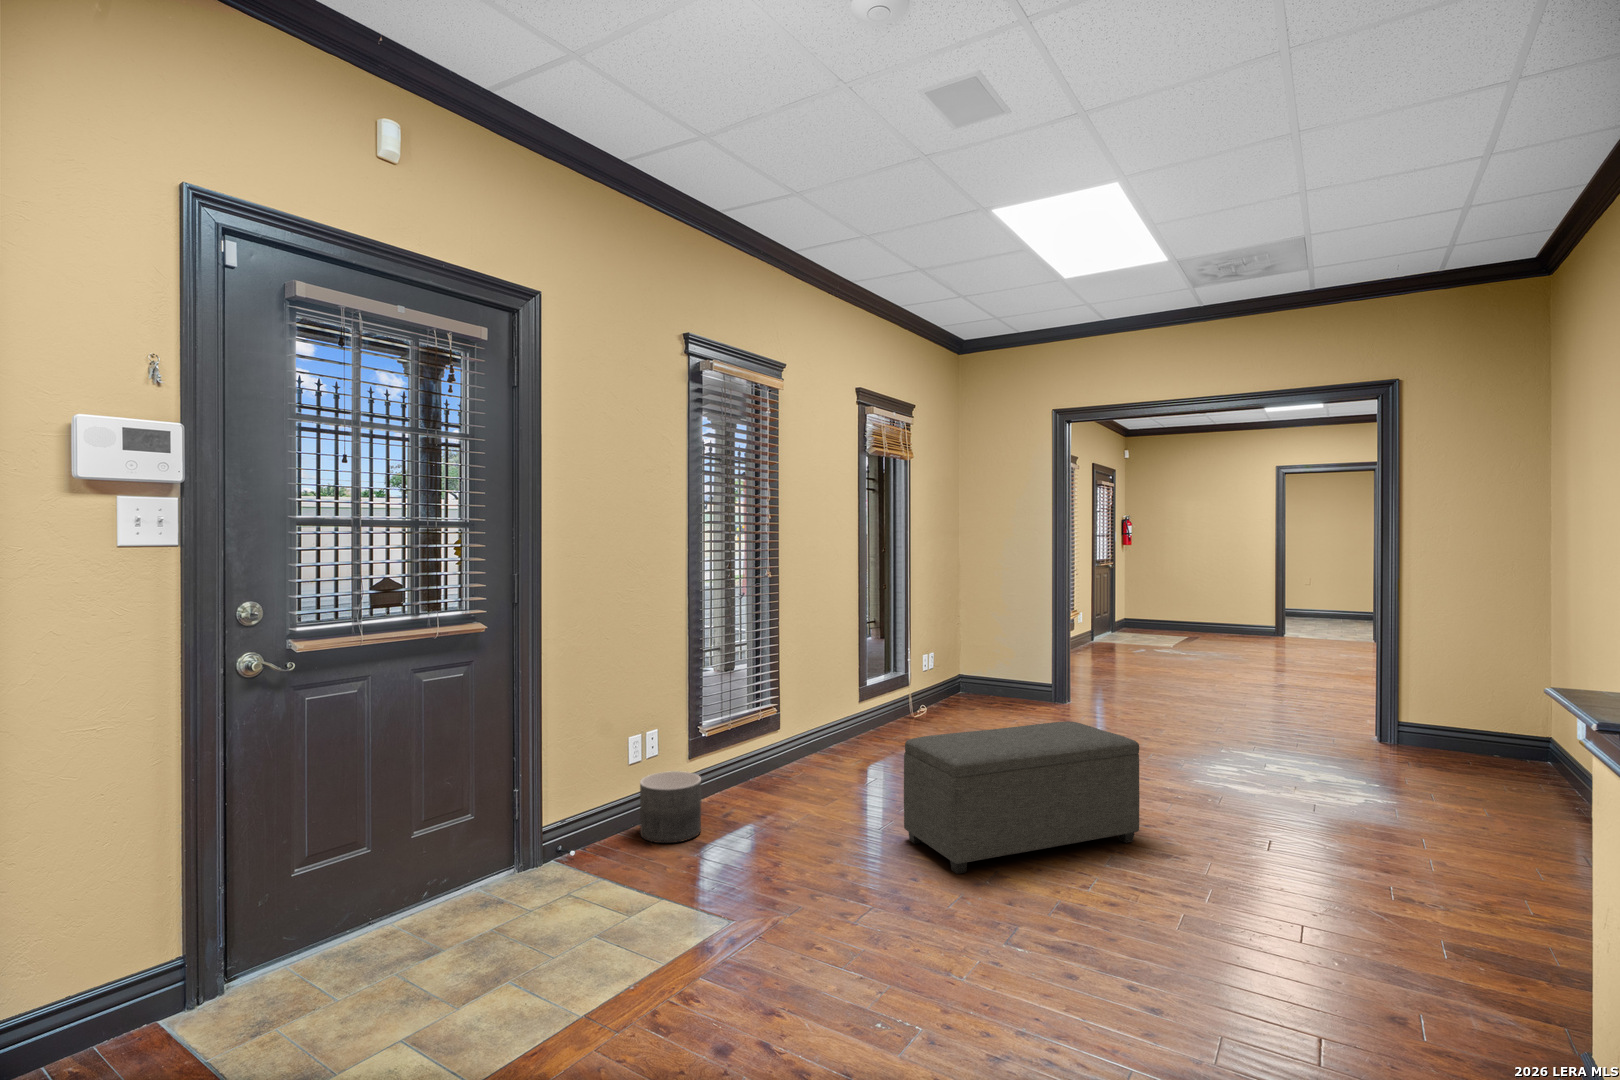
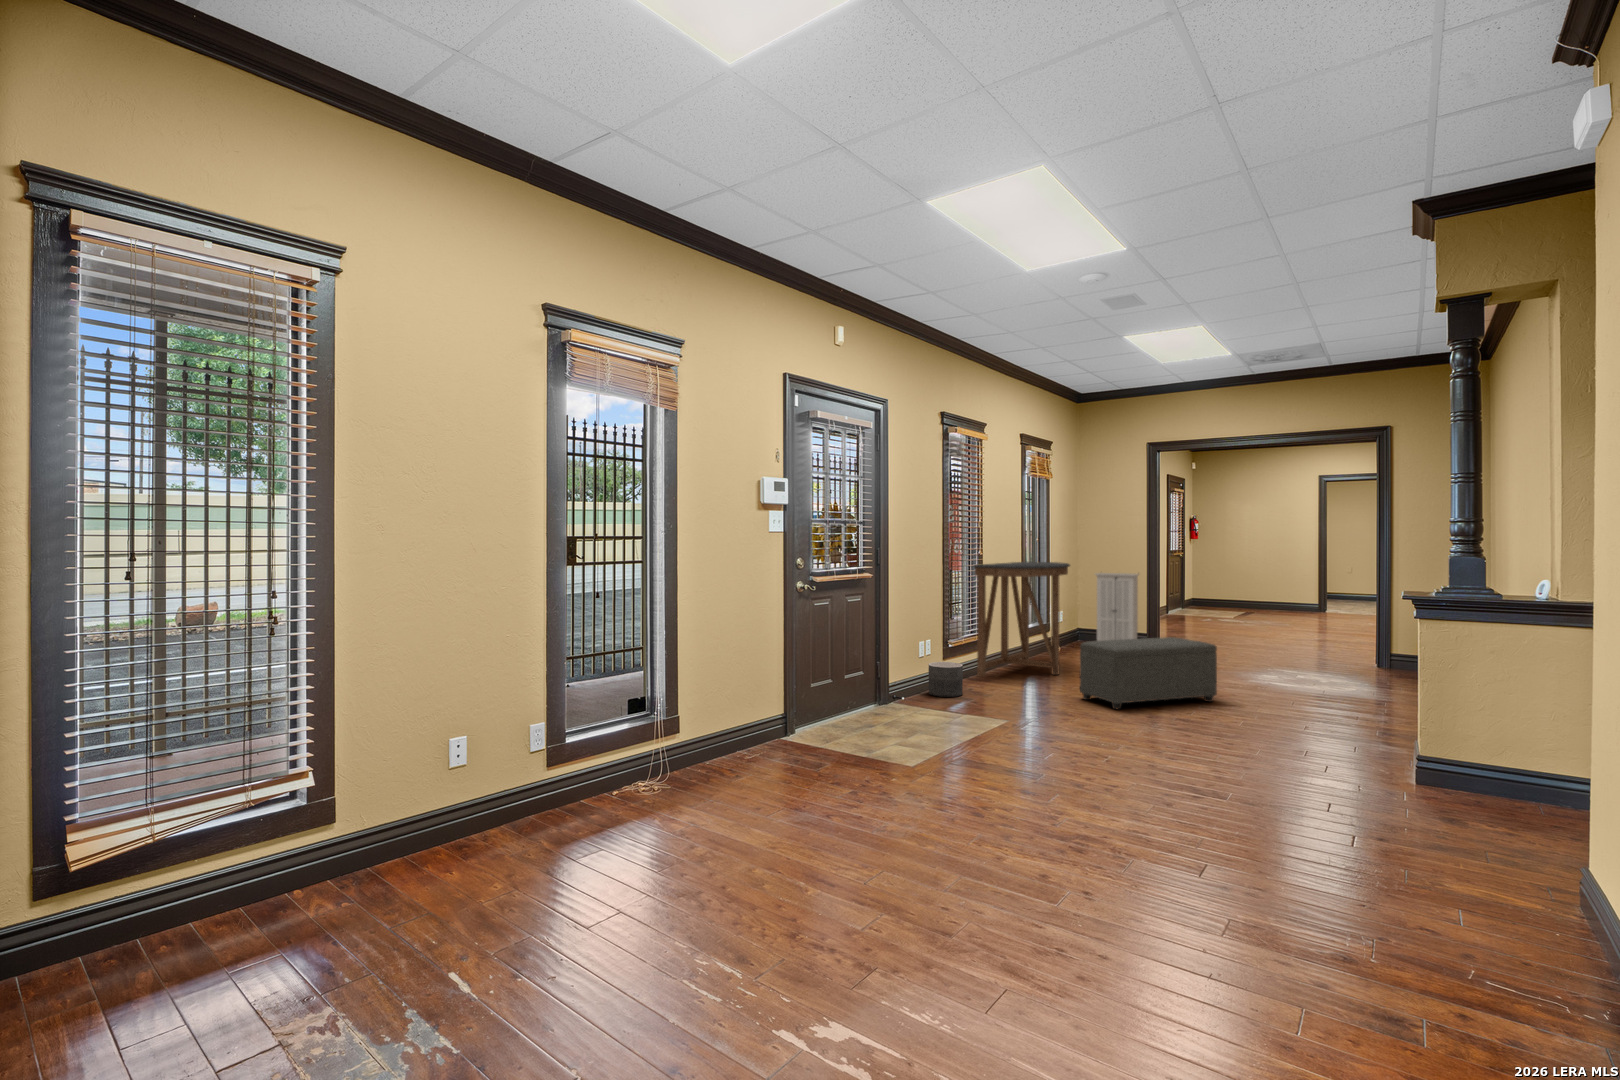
console table: none [754,584,921,780] -> present [974,562,1070,676]
storage cabinet: none [978,594,1042,708] -> present [1095,573,1139,641]

